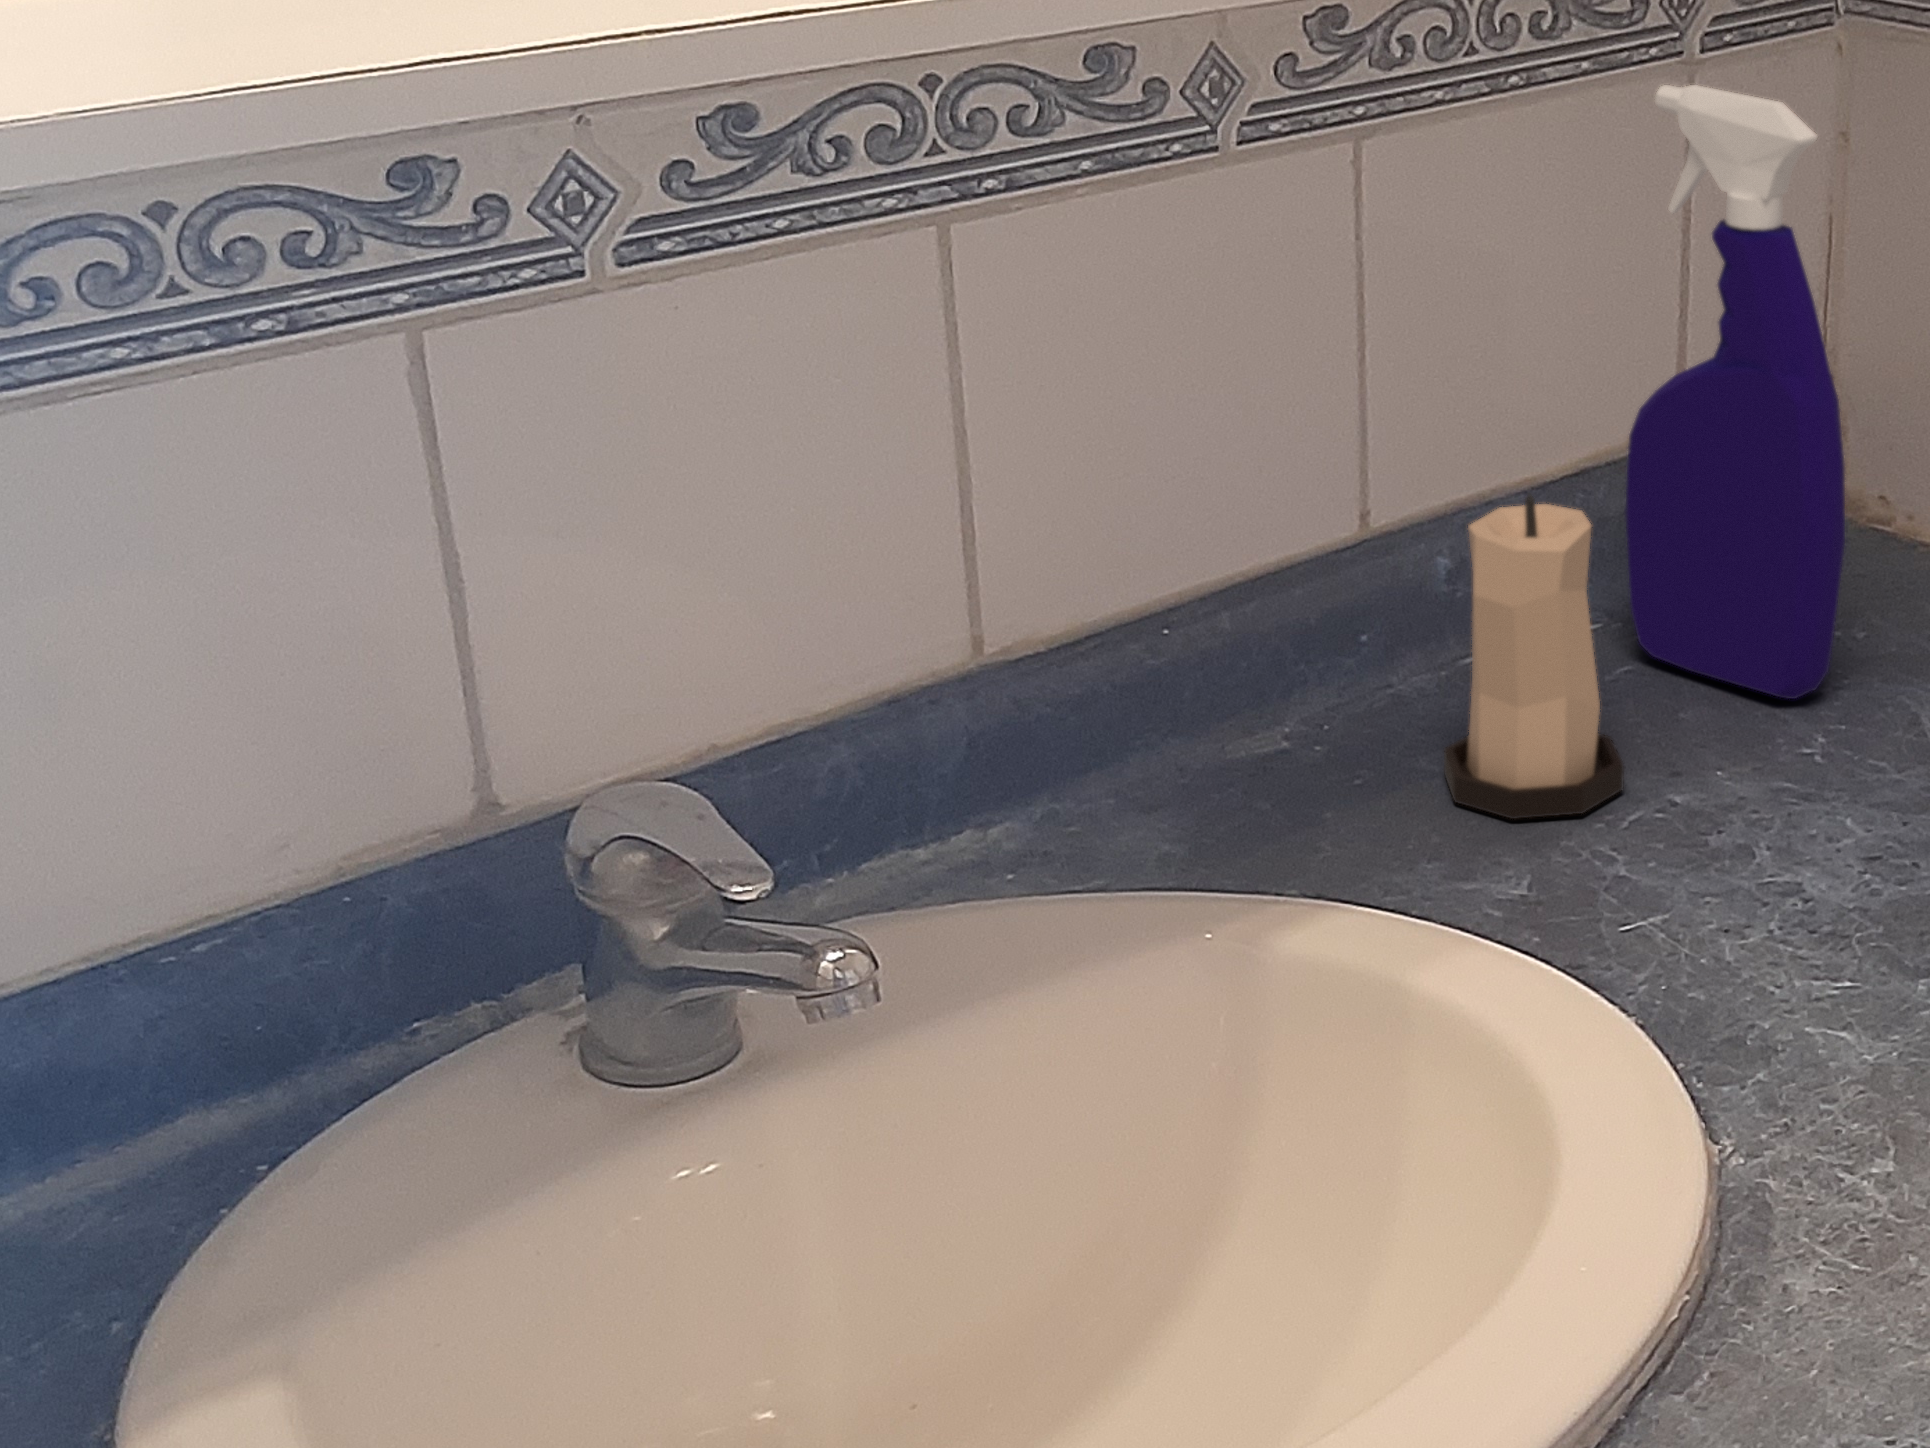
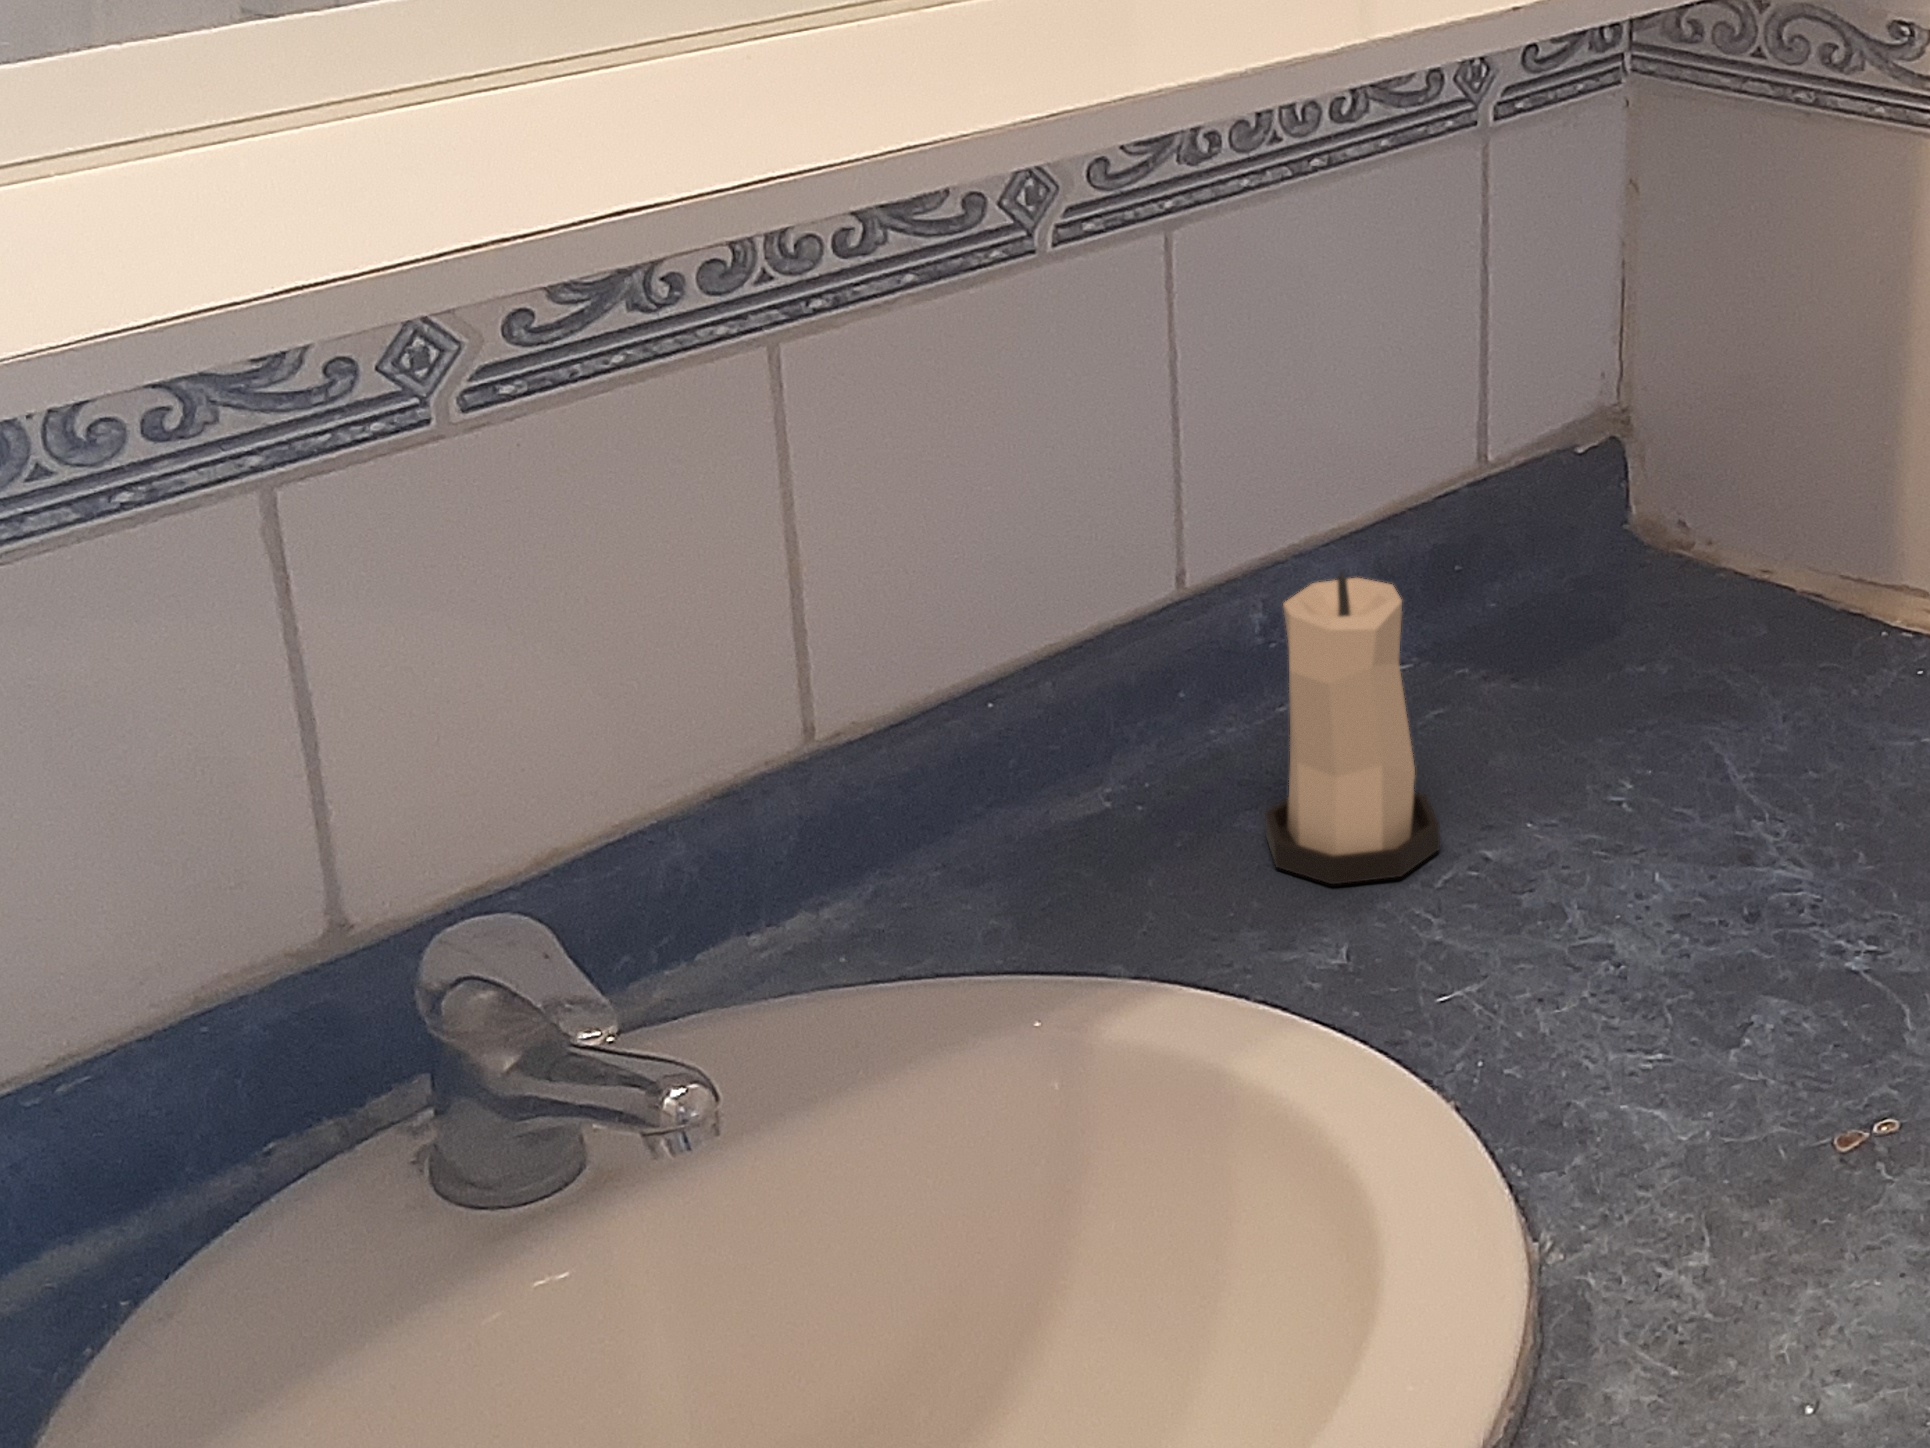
spray bottle: present [1625,85,1845,699] -> none [1436,166,1649,745]

